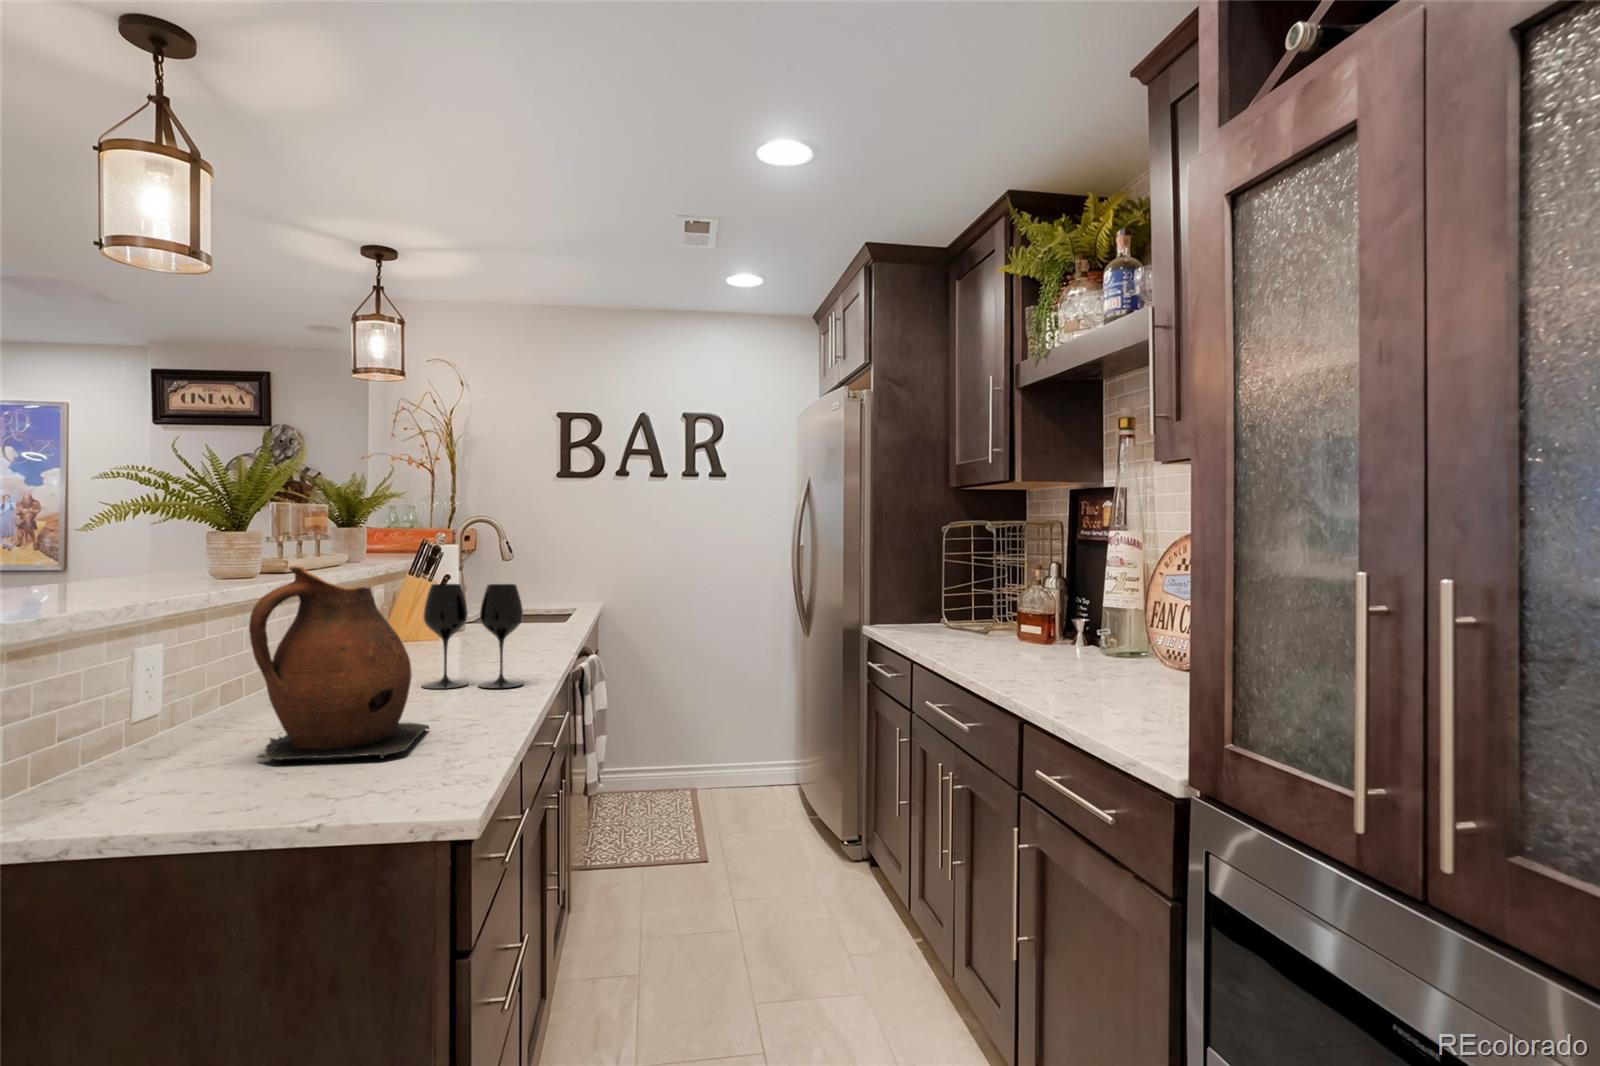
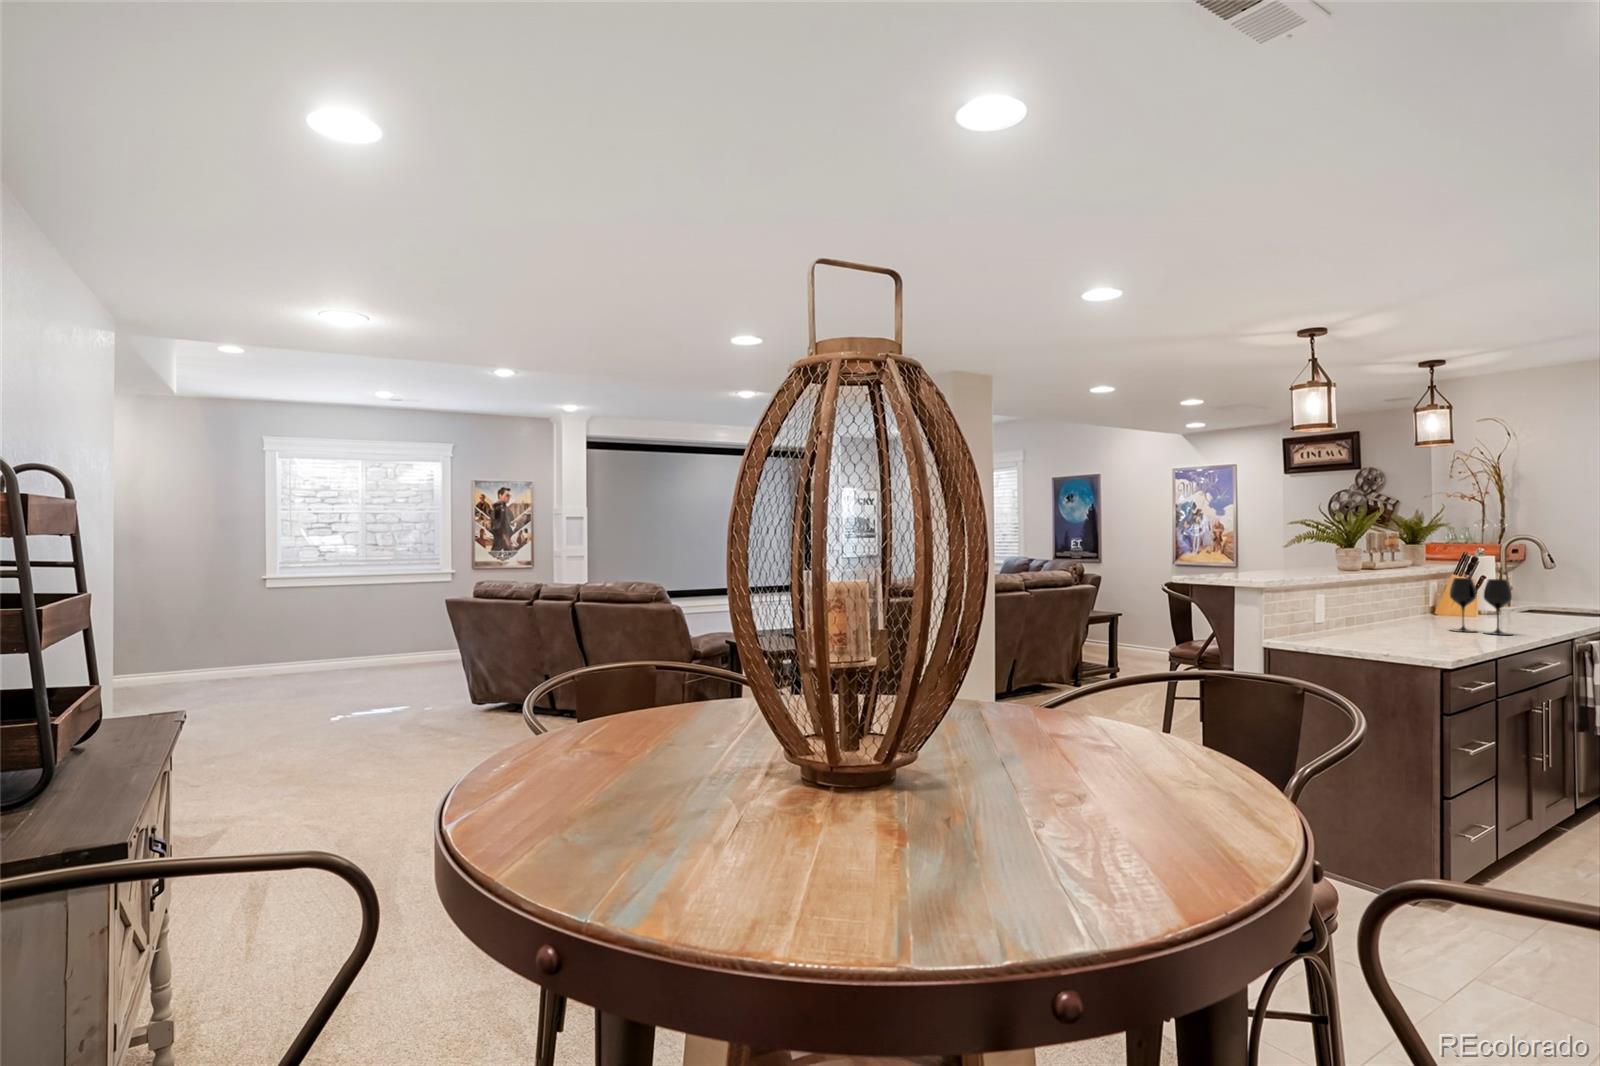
ceramic pitcher: present [249,566,429,760] -> none [1362,567,1443,644]

